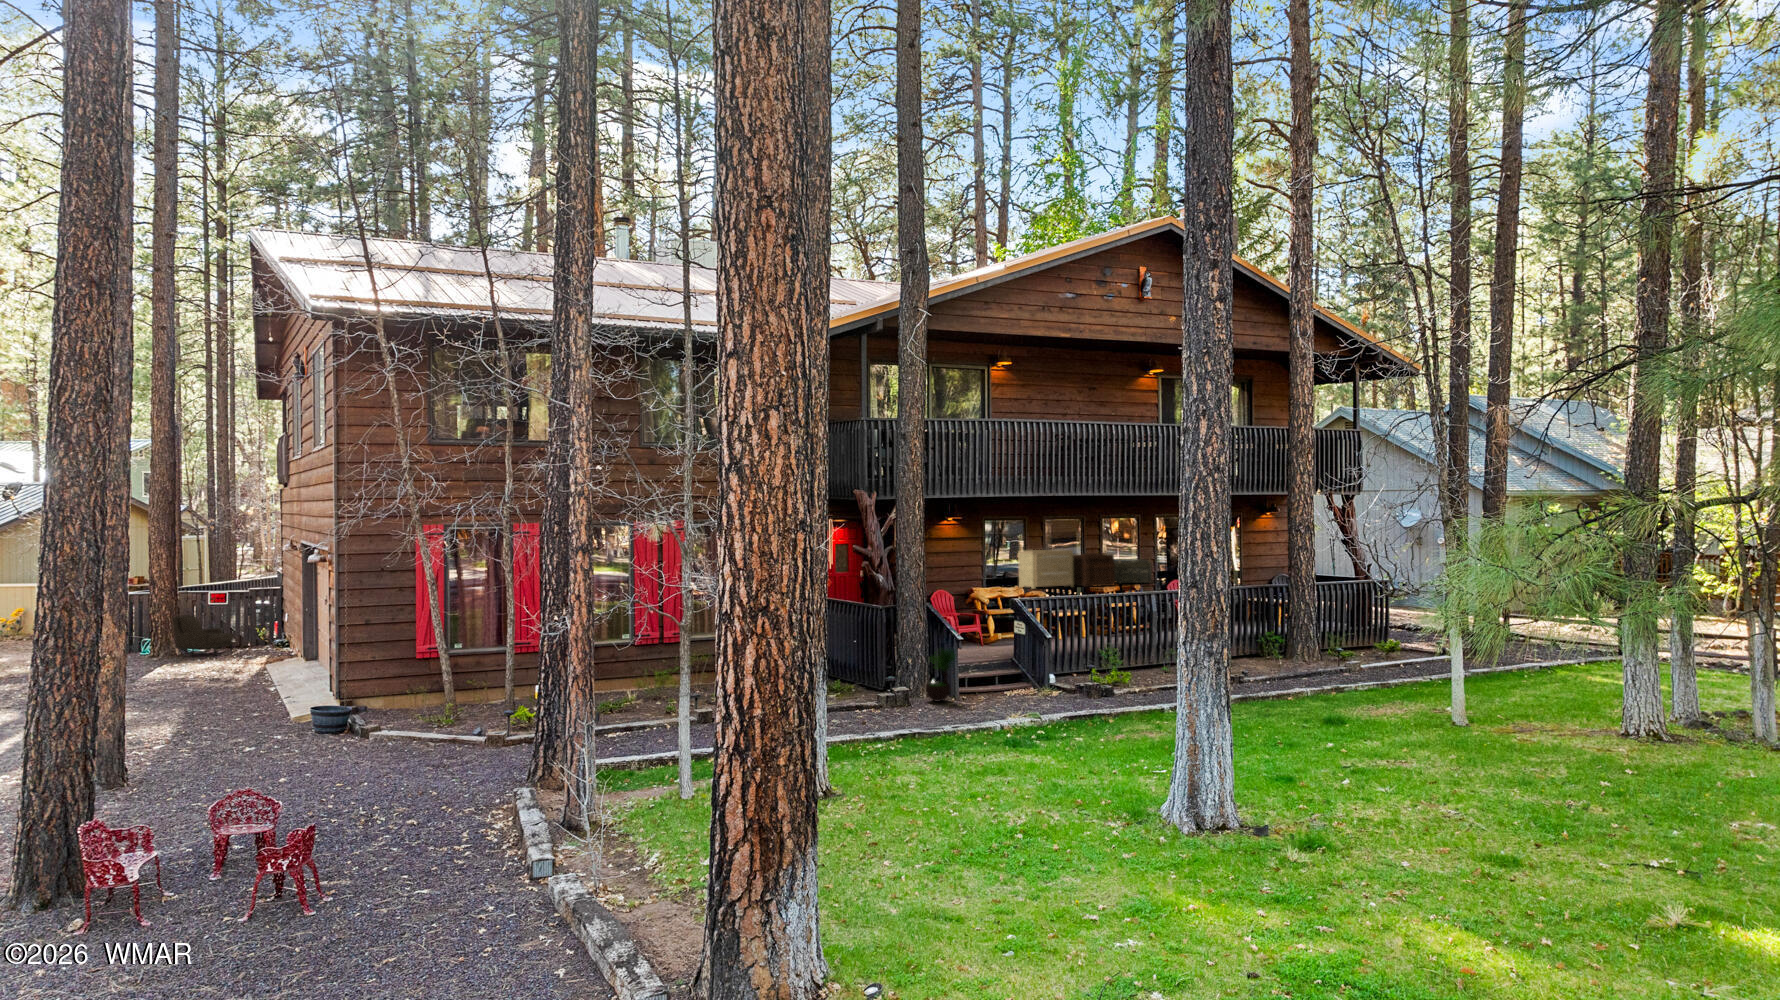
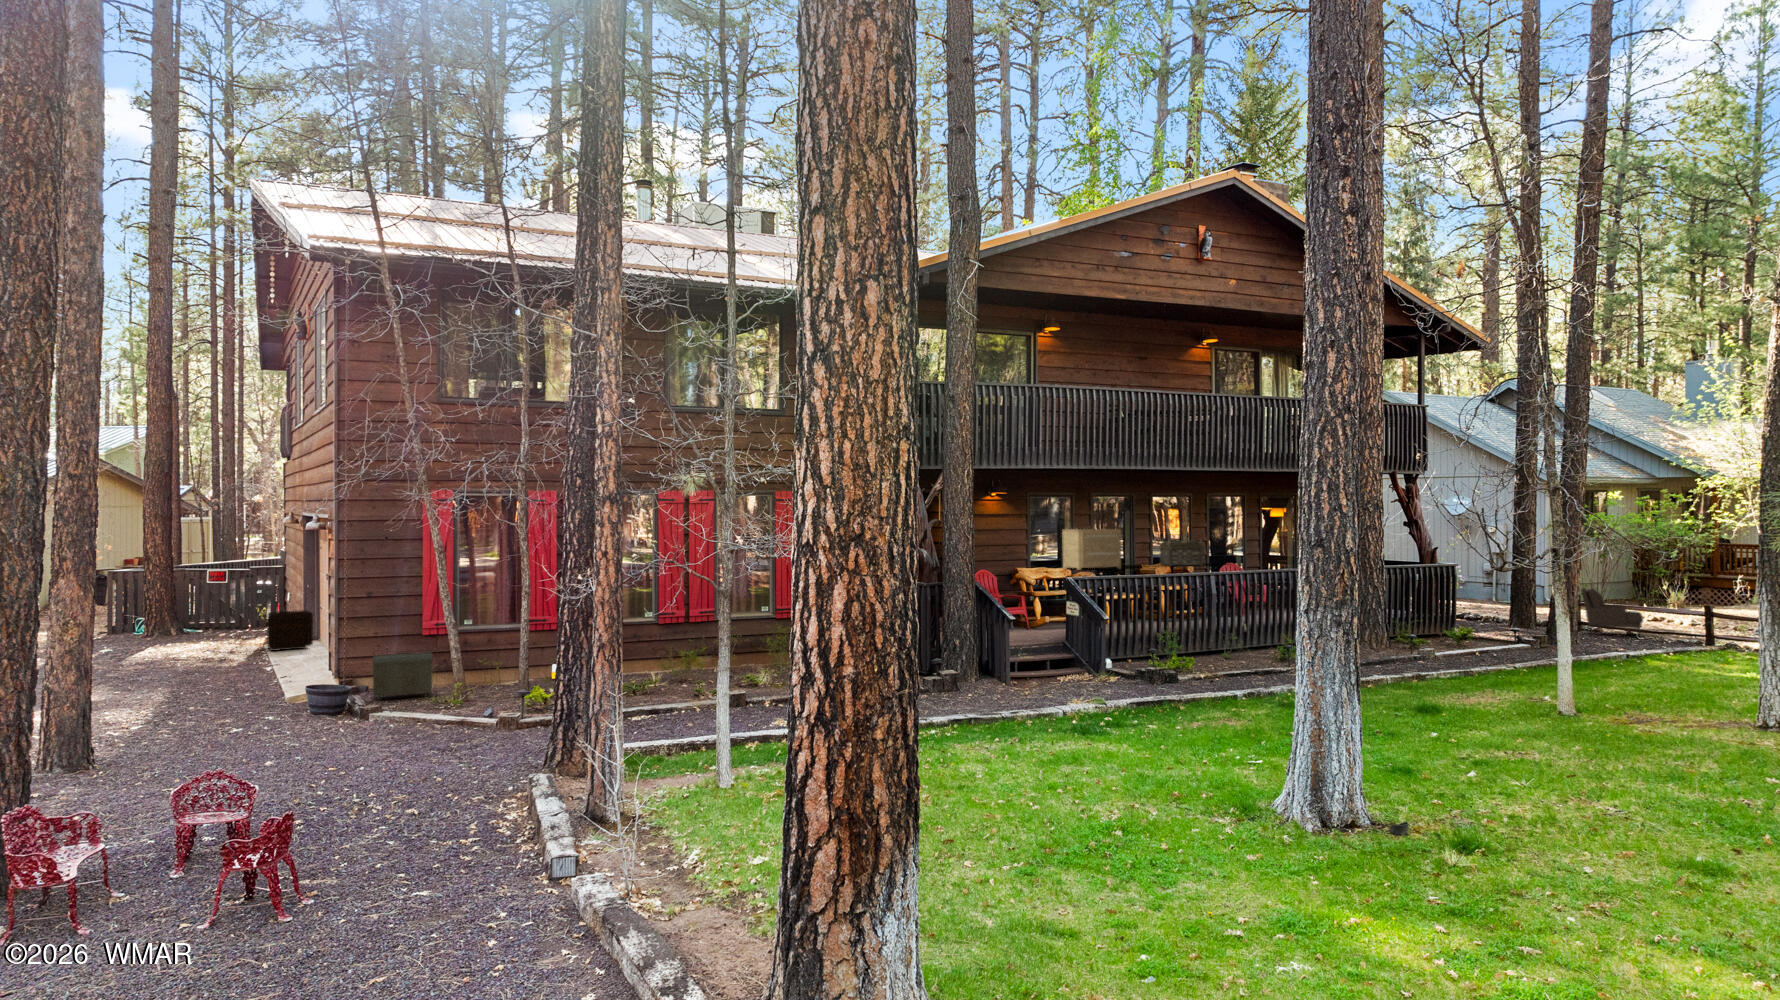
wooden crate: present [1073,553,1115,587] -> present [267,610,313,651]
armchair: present [172,615,234,656] -> present [1581,588,1643,637]
potted tree: present [926,649,956,702] -> none [973,624,1007,686]
storage bench: none [371,675,426,720] -> present [373,653,432,700]

